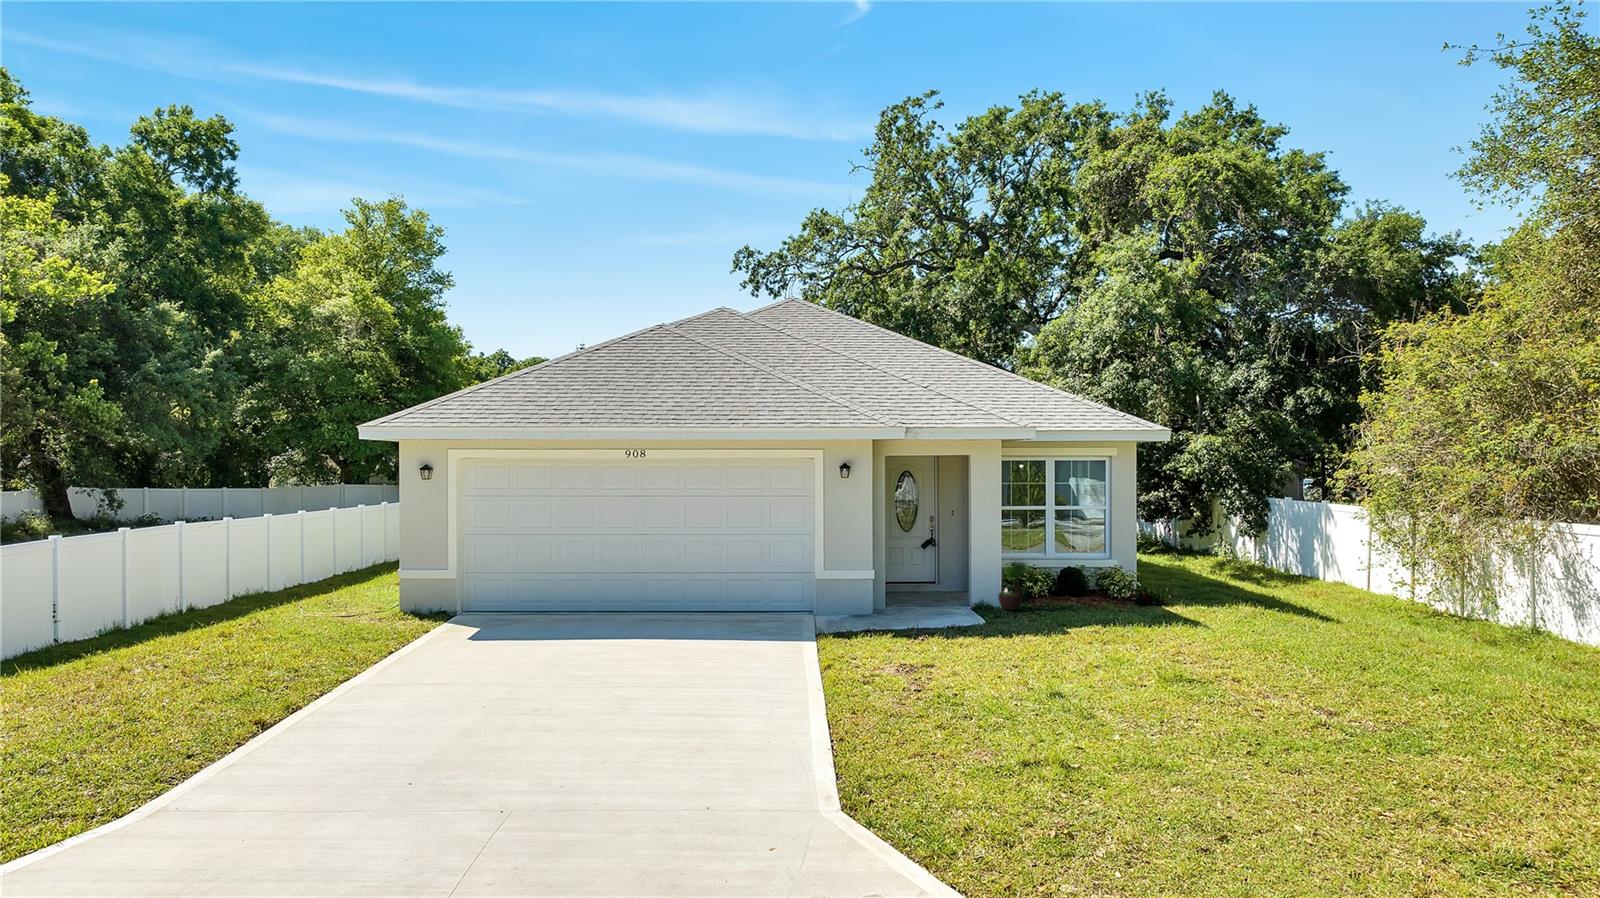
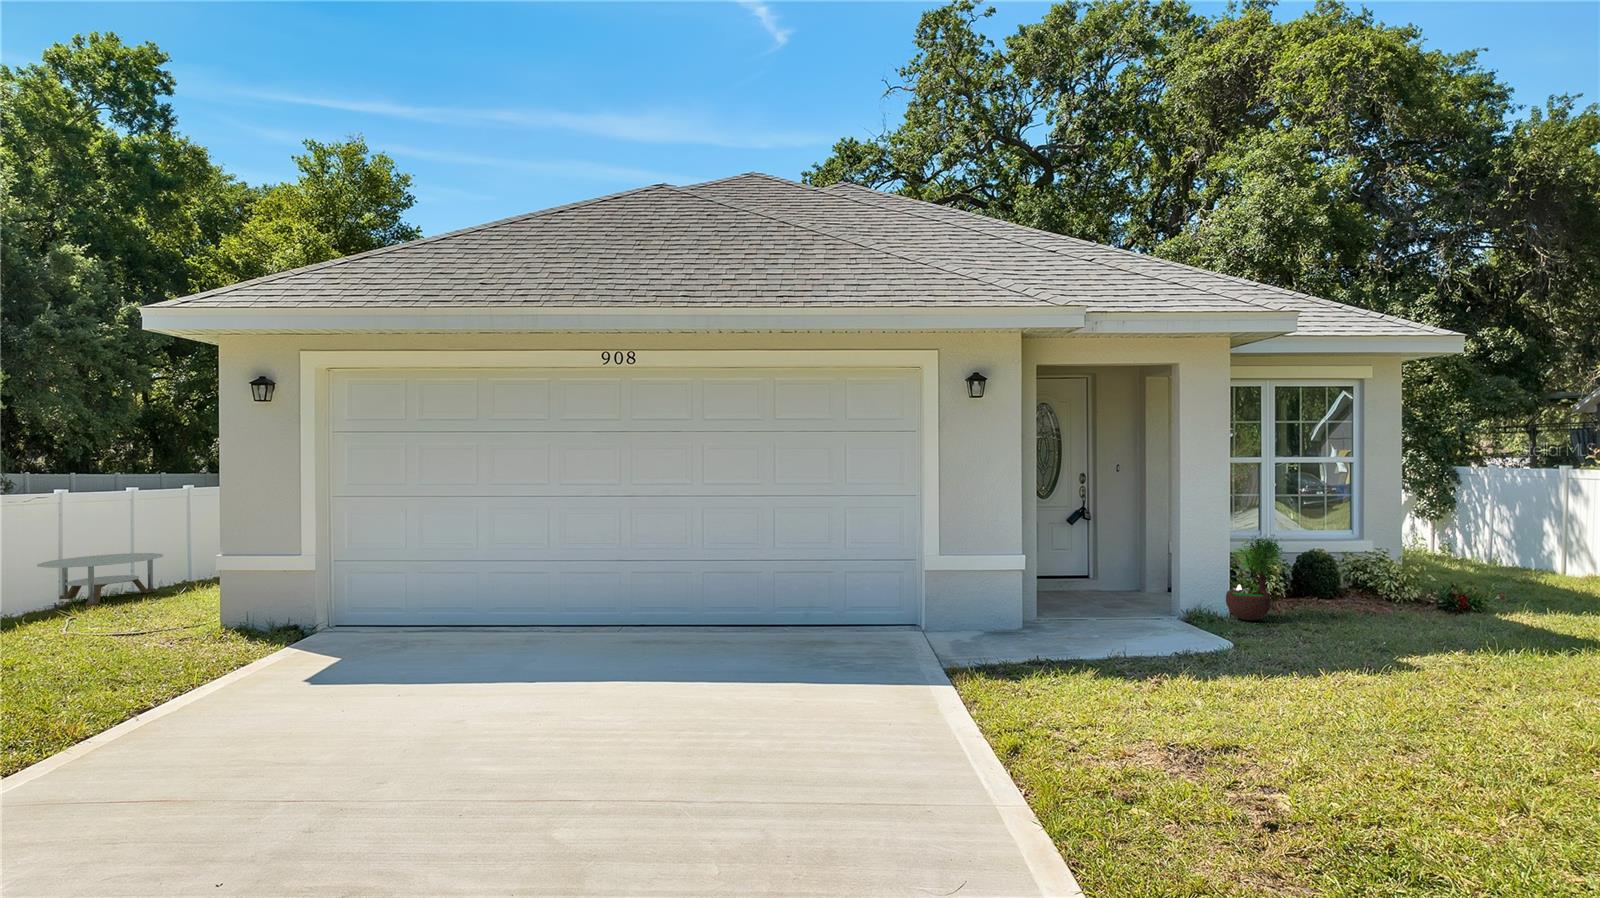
round table: none [257,561,329,595] -> present [37,553,163,606]

